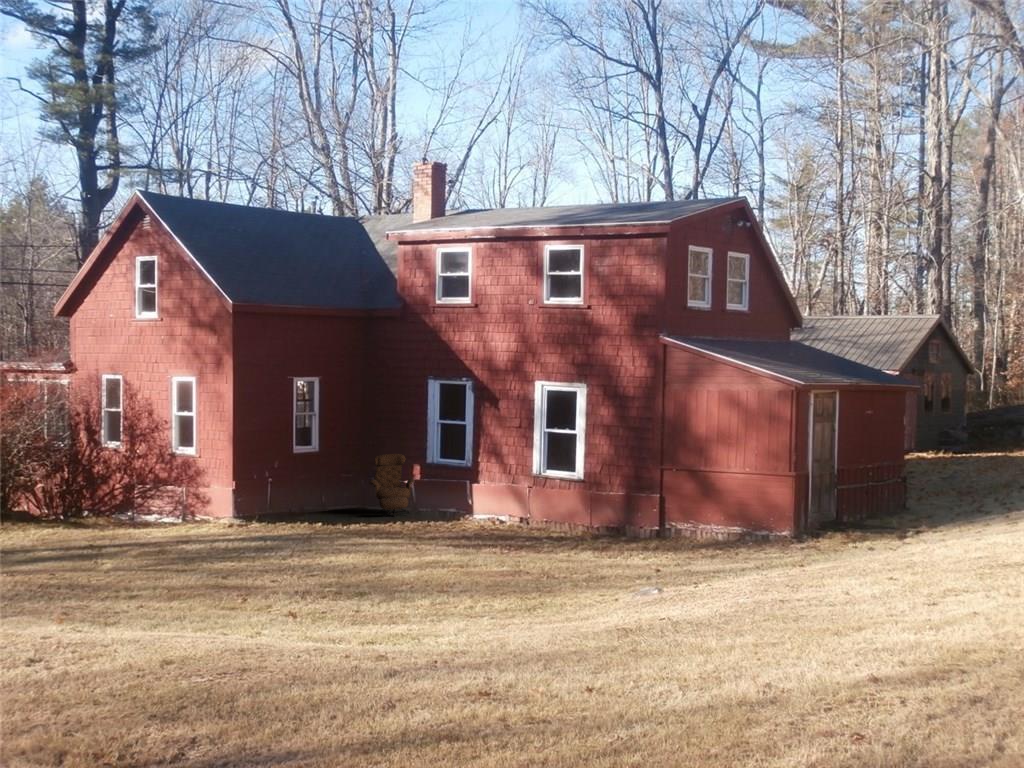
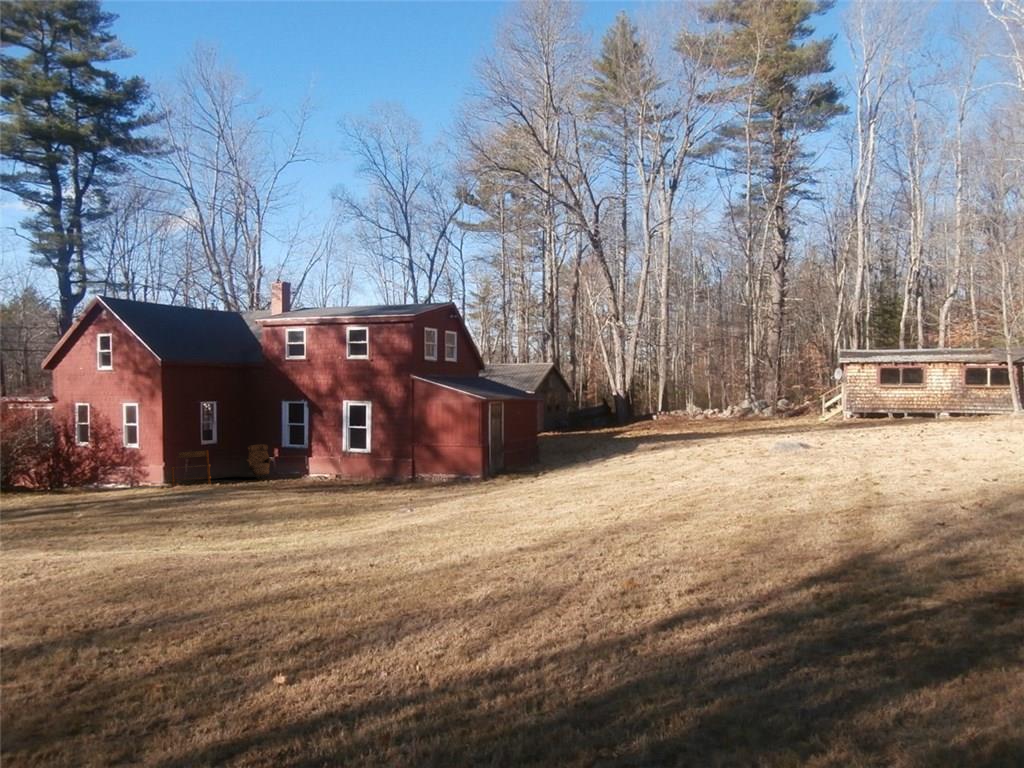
bench: none [243,462,310,525] -> present [171,450,211,487]

